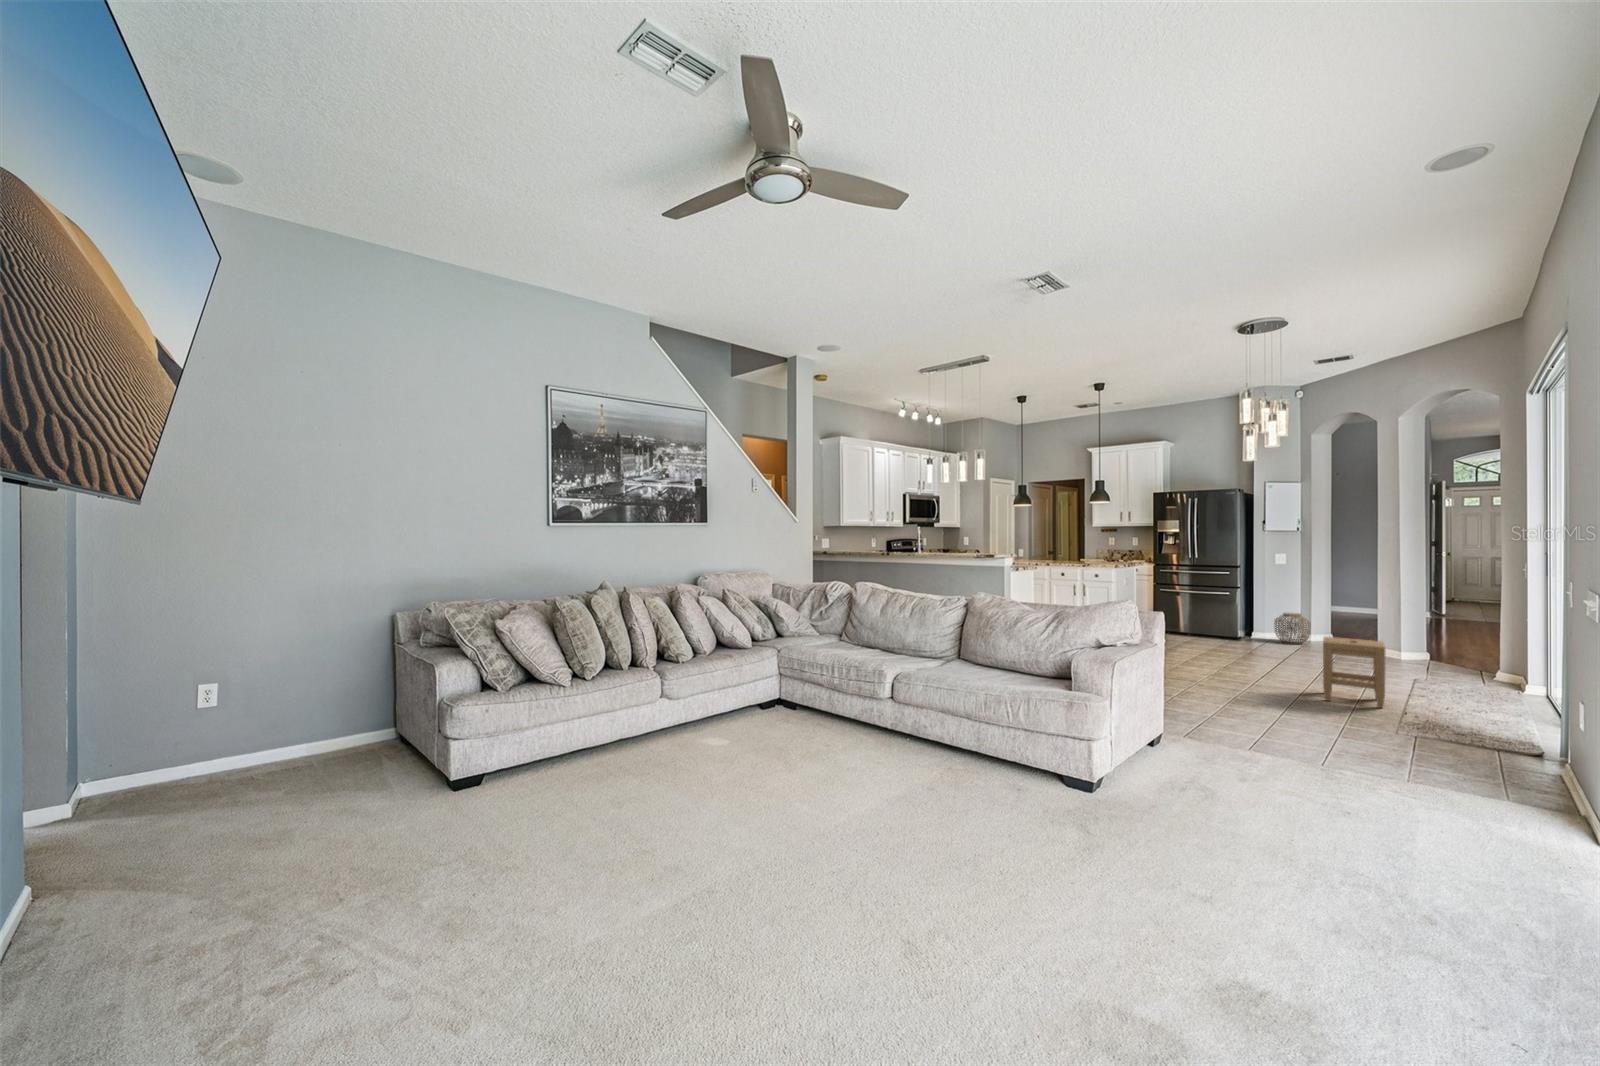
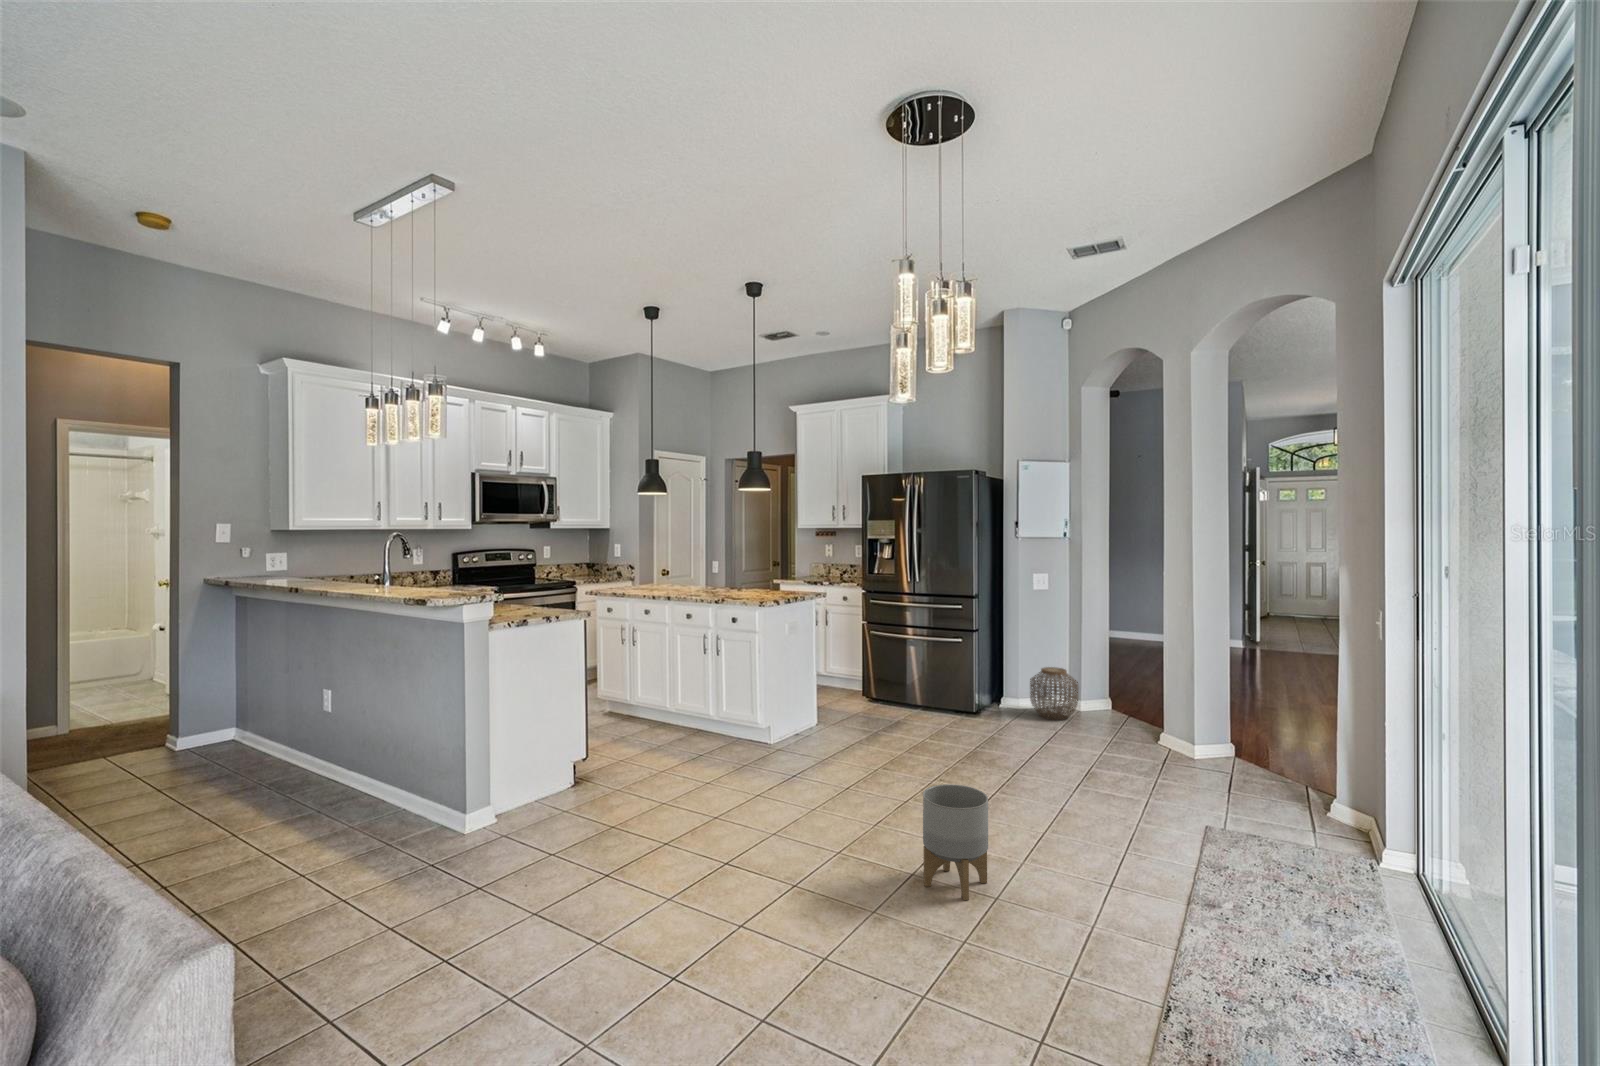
stool: present [1323,637,1386,708] -> none [1013,778,1135,974]
planter: none [1261,643,1299,691] -> present [923,784,988,900]

